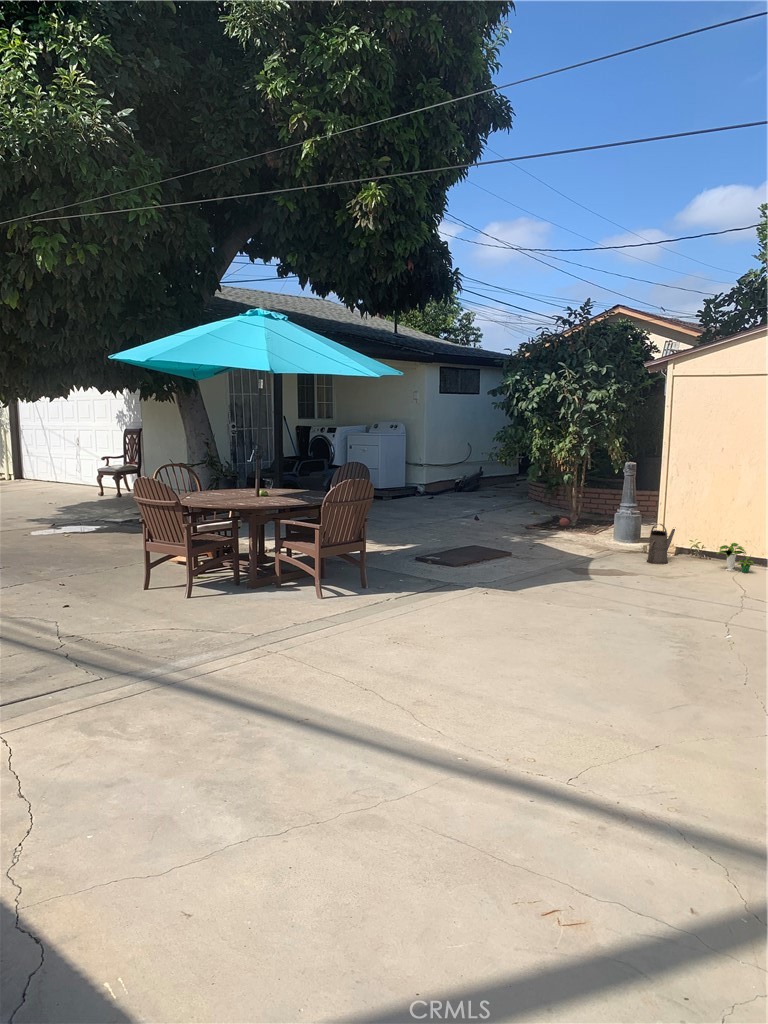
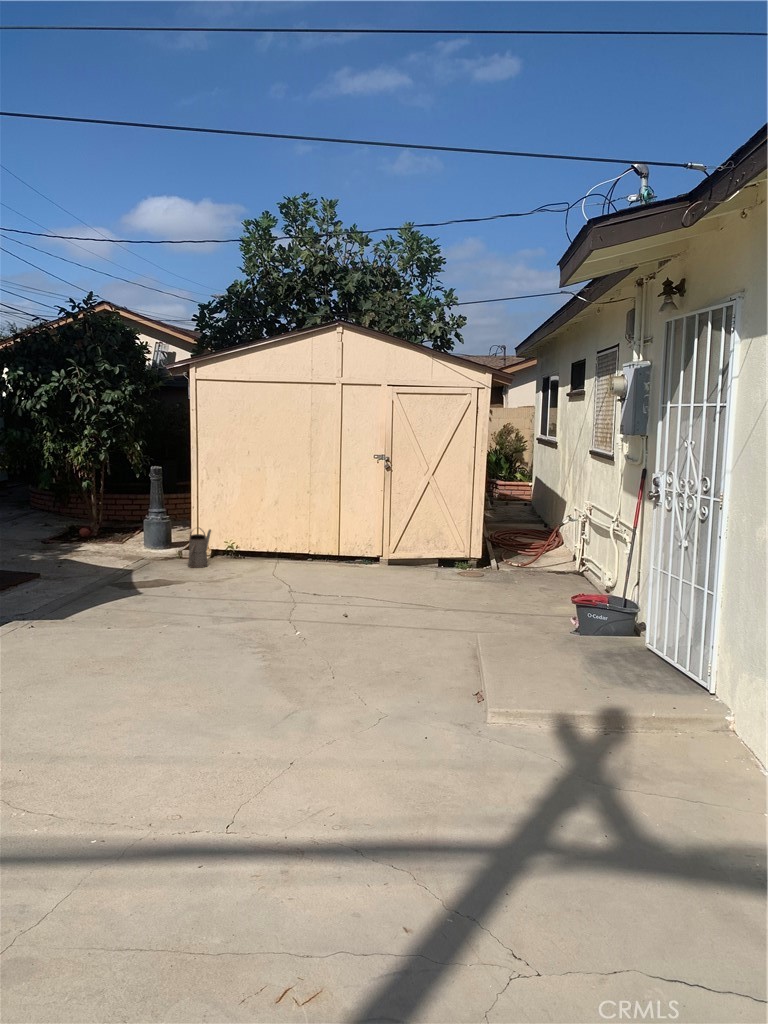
potted plant: present [717,543,754,573] -> none [253,540,288,567]

